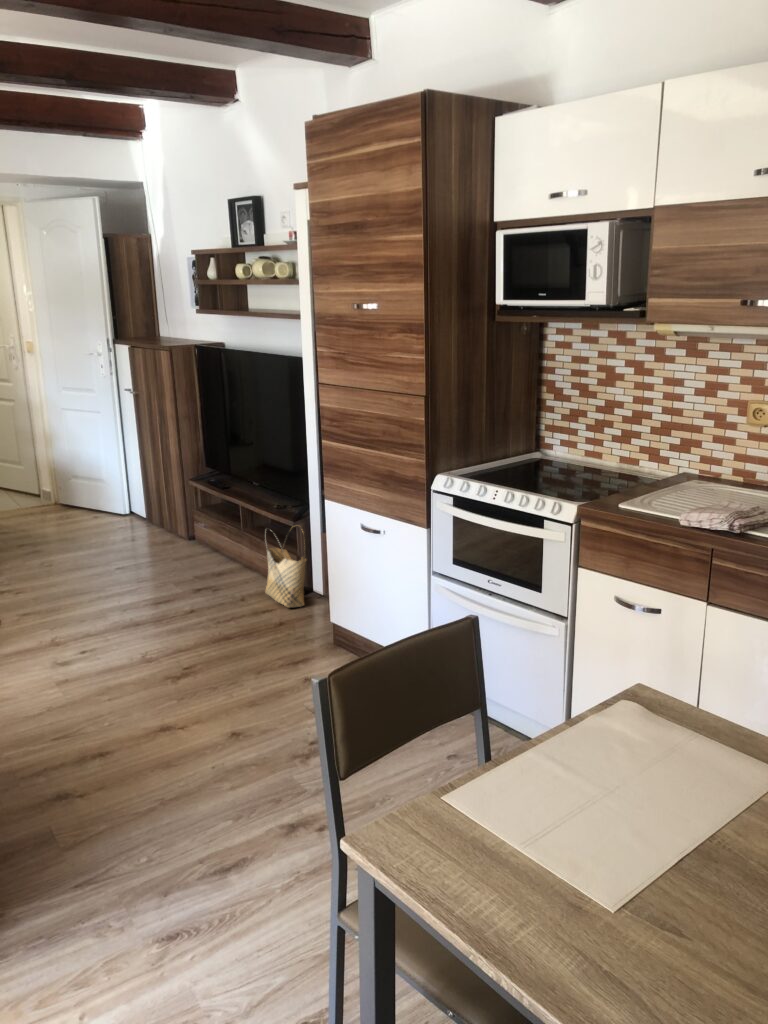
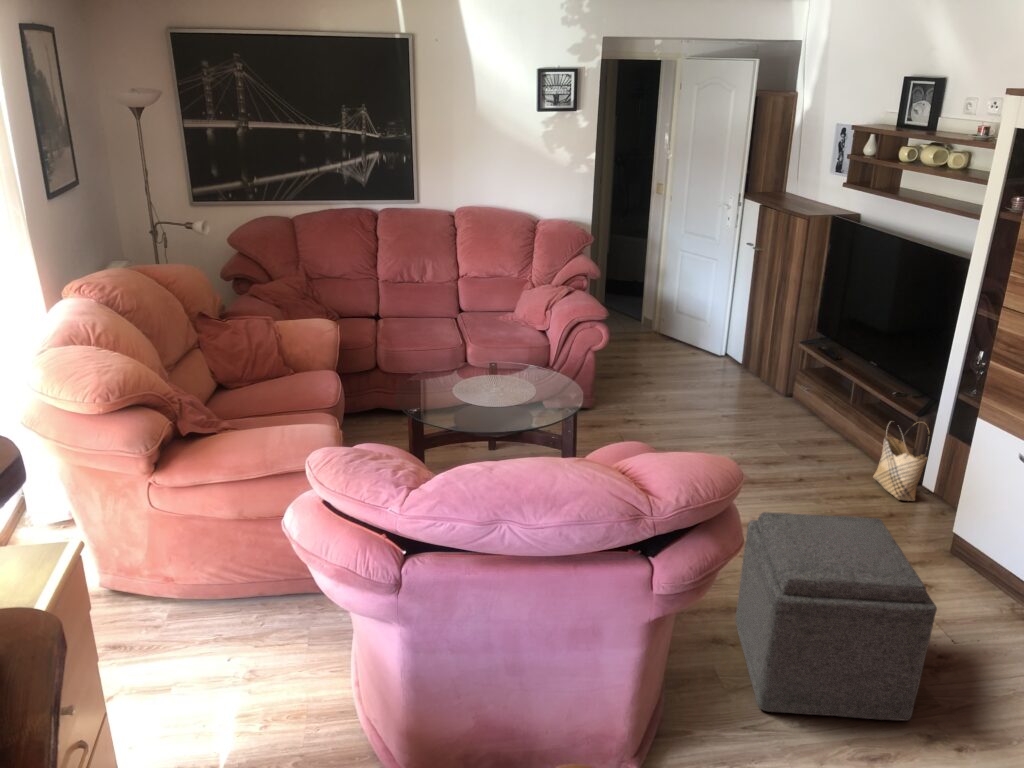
ottoman: none [70,605,276,862] -> present [735,512,937,720]

